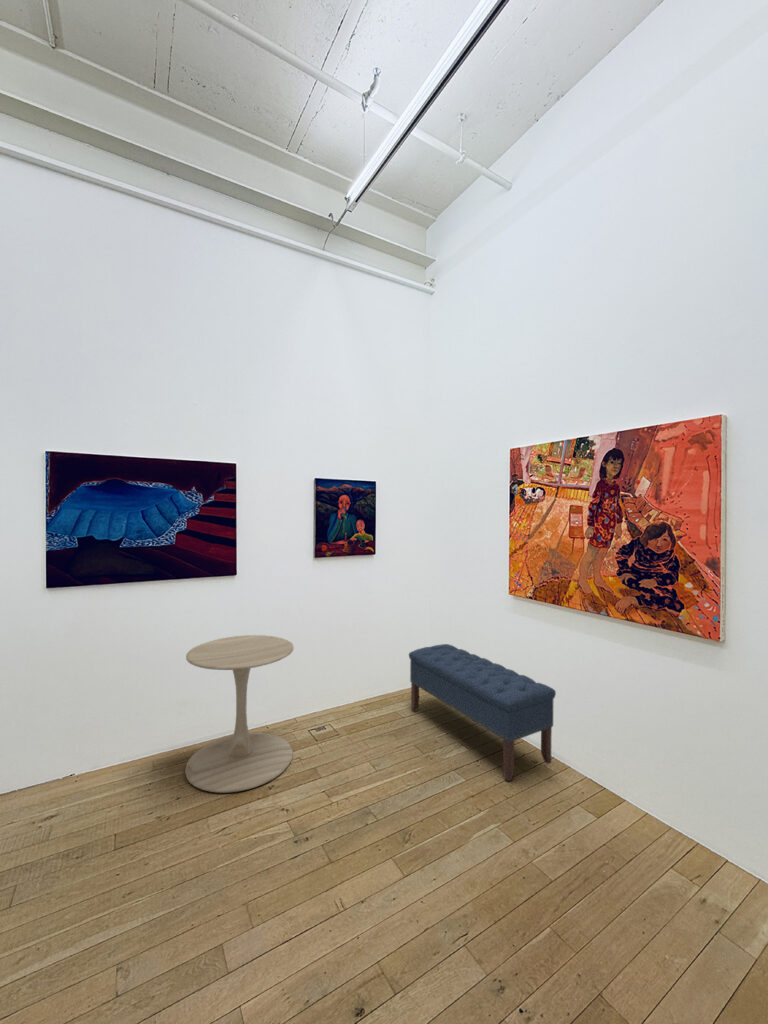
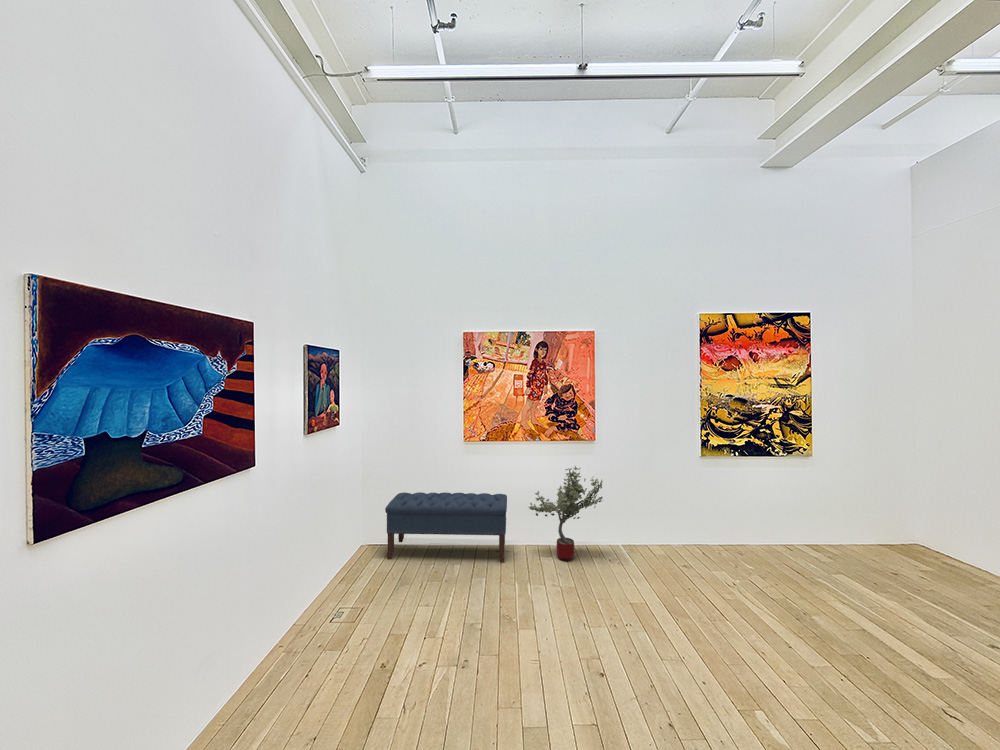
pedestal table: present [185,635,293,793] -> none [245,523,377,725]
potted tree: none [555,675,686,844] -> present [529,466,603,560]

